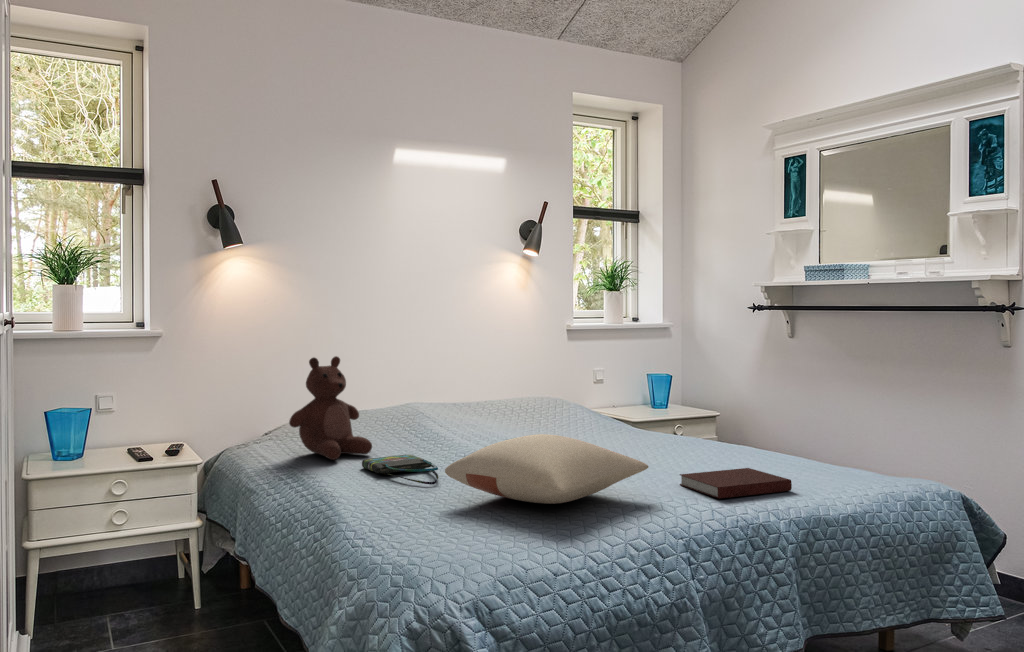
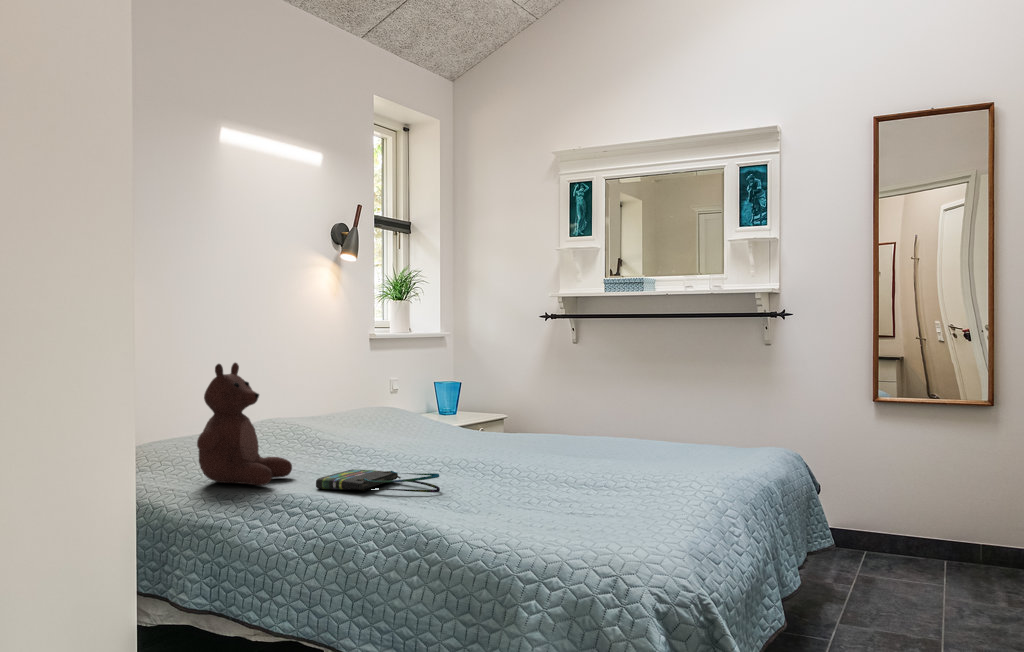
pillow: present [445,434,649,504] -> none [493,426,651,492]
notebook: present [680,468,792,499] -> none [641,447,725,471]

